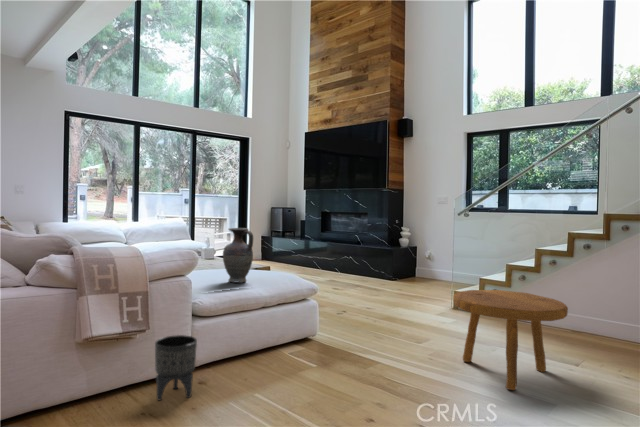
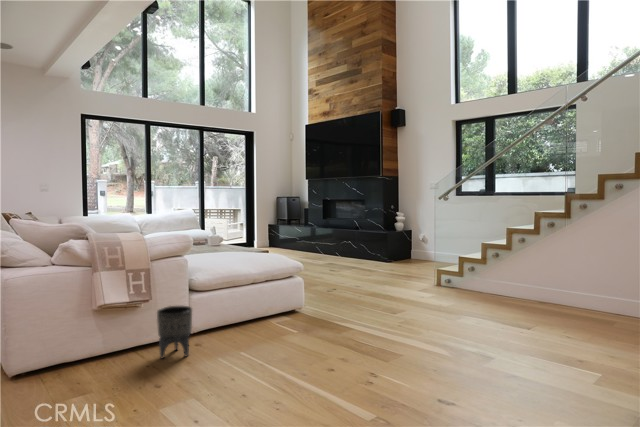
vase: present [223,228,253,283] -> none [218,215,245,262]
footstool: present [453,290,568,390] -> none [418,264,515,348]

